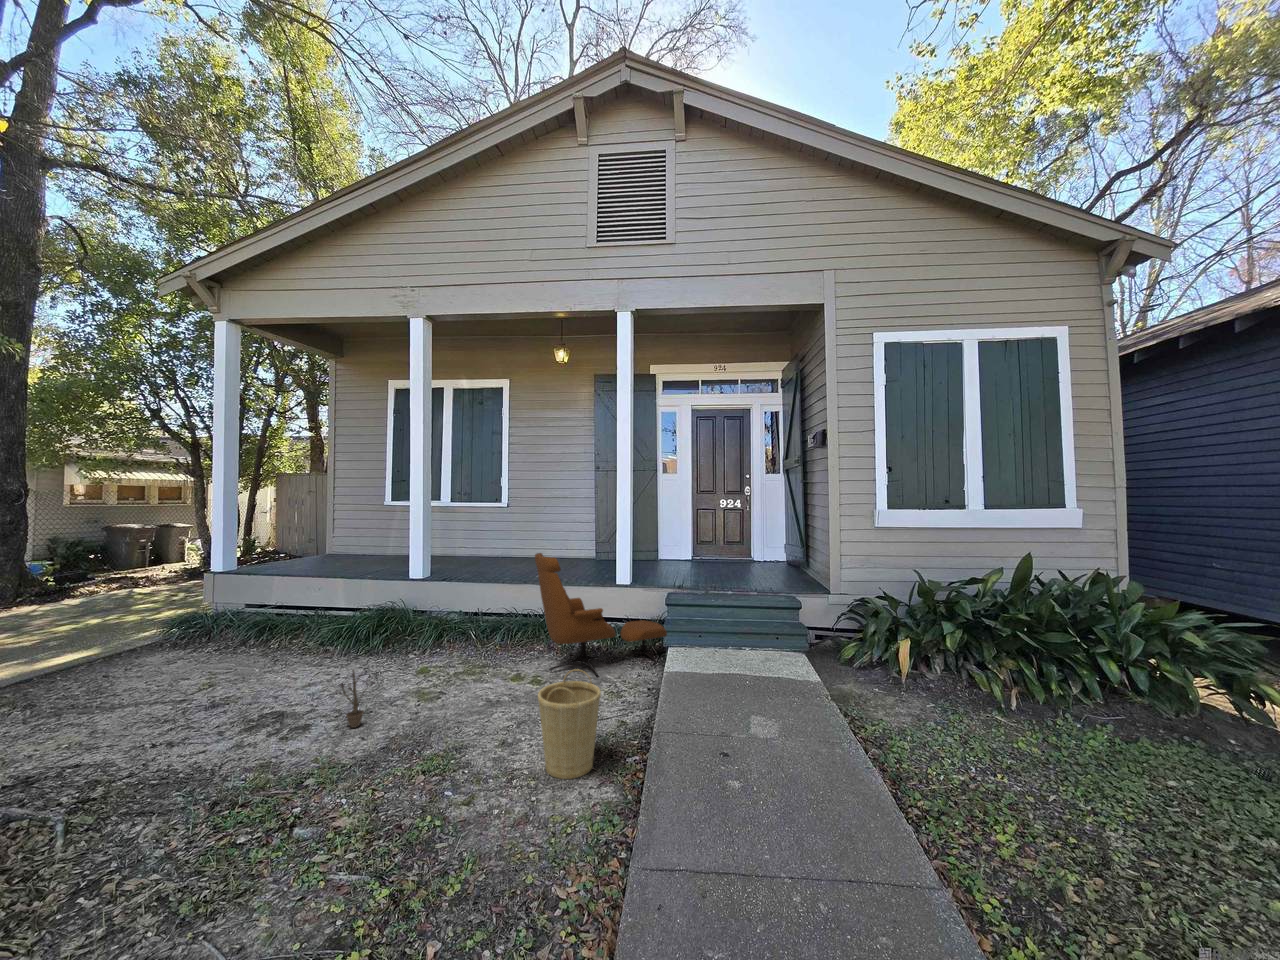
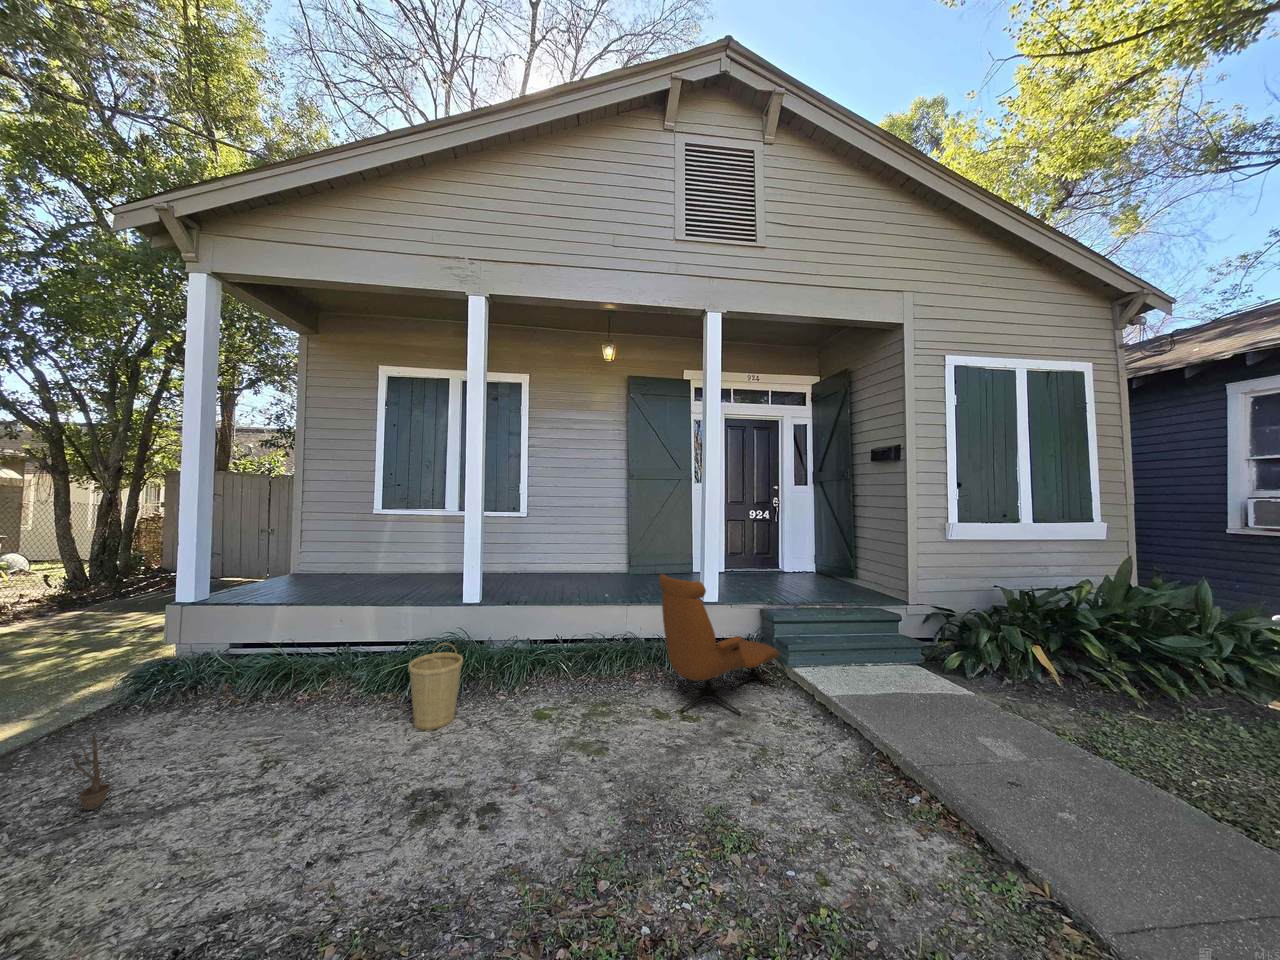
basket: present [538,669,601,779] -> present [409,643,463,730]
decorative plant: present [330,670,375,729] -> present [45,733,132,819]

